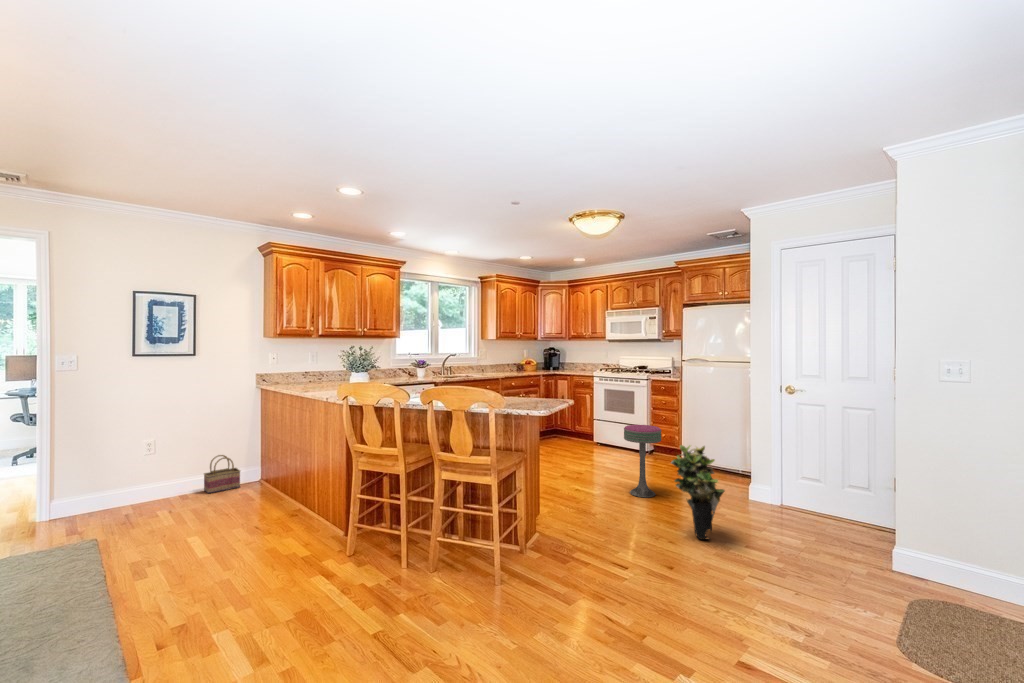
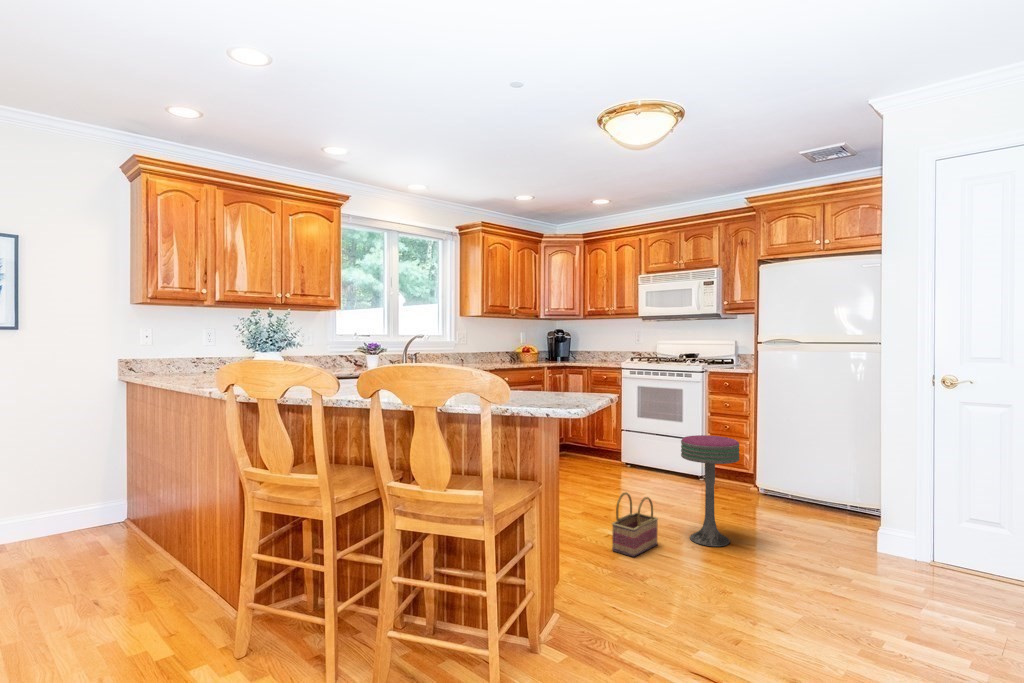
potted plant: present [671,445,725,540] -> none [770,467,863,623]
basket: present [204,455,240,493] -> present [612,492,658,557]

